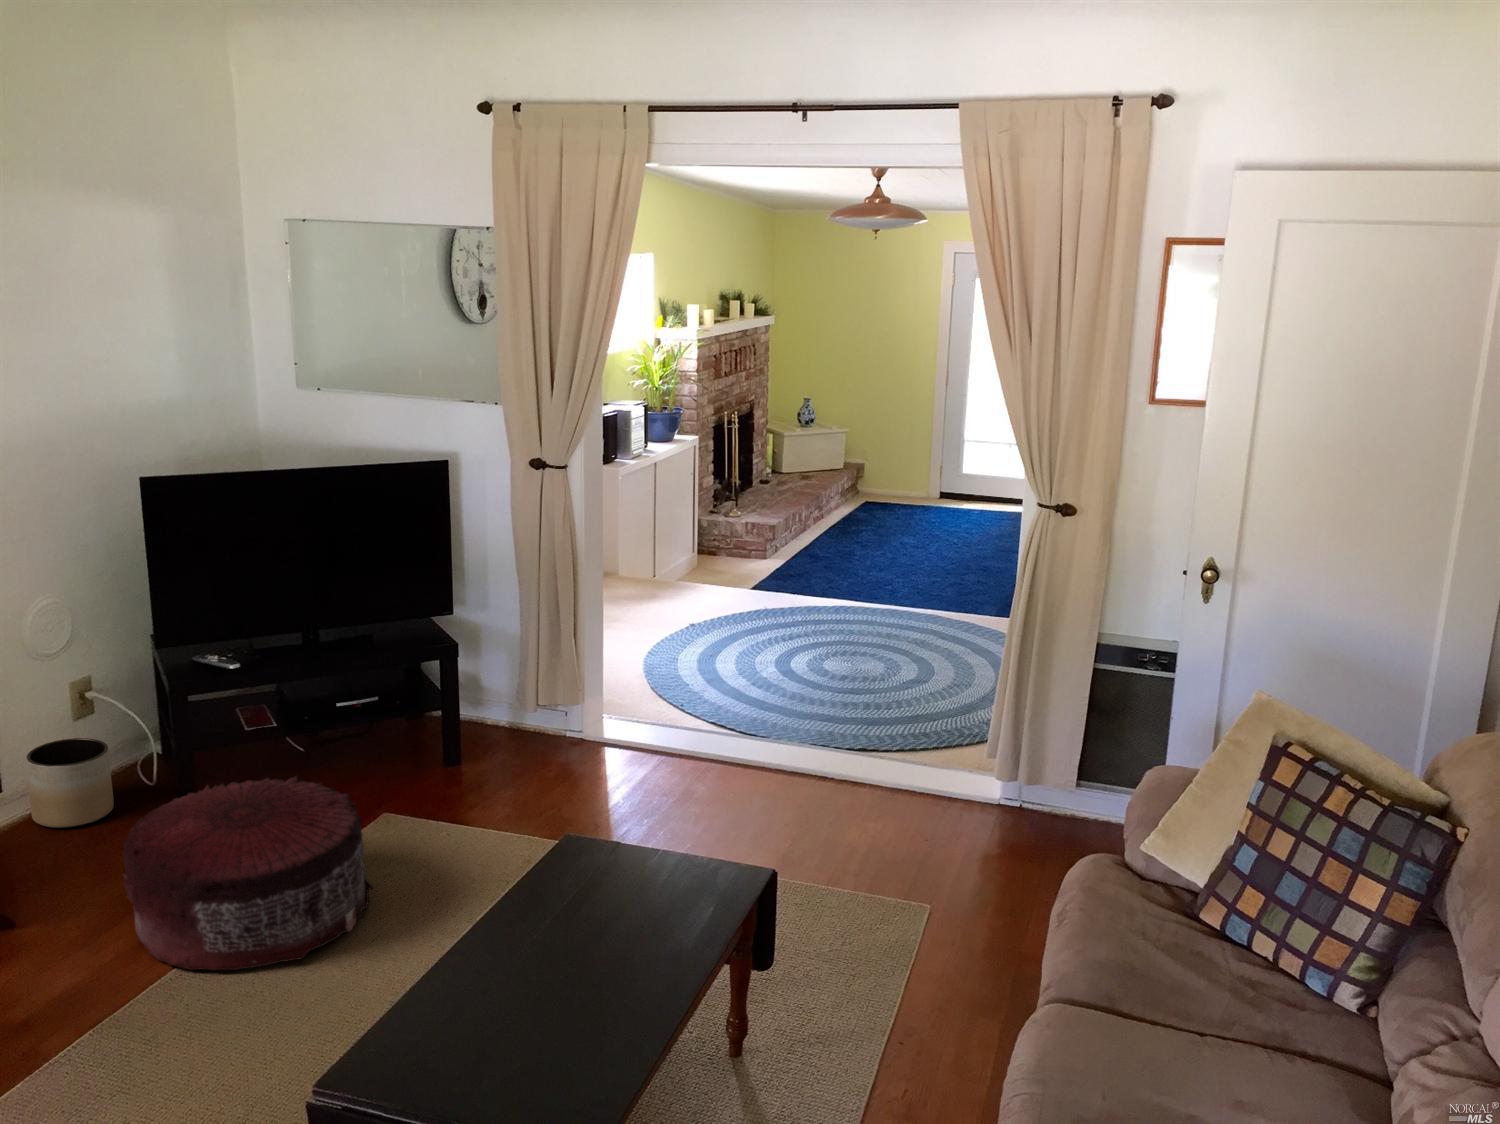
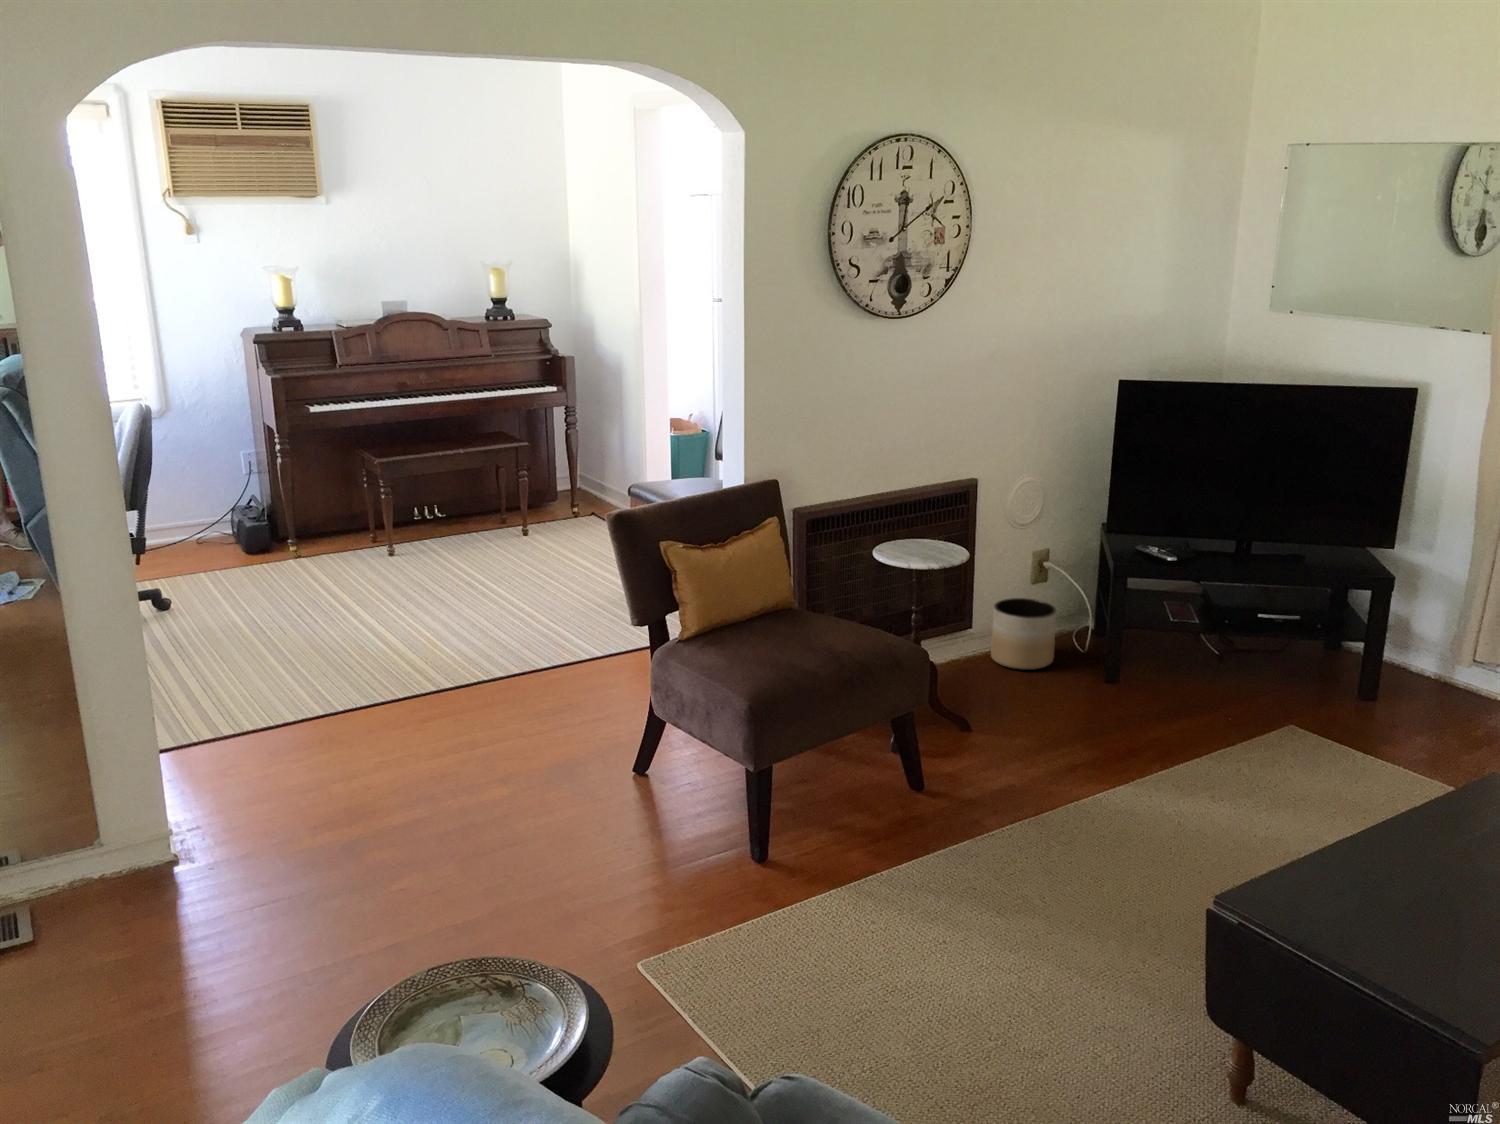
pouf: present [123,776,373,970] -> none [1050,652,1267,821]

